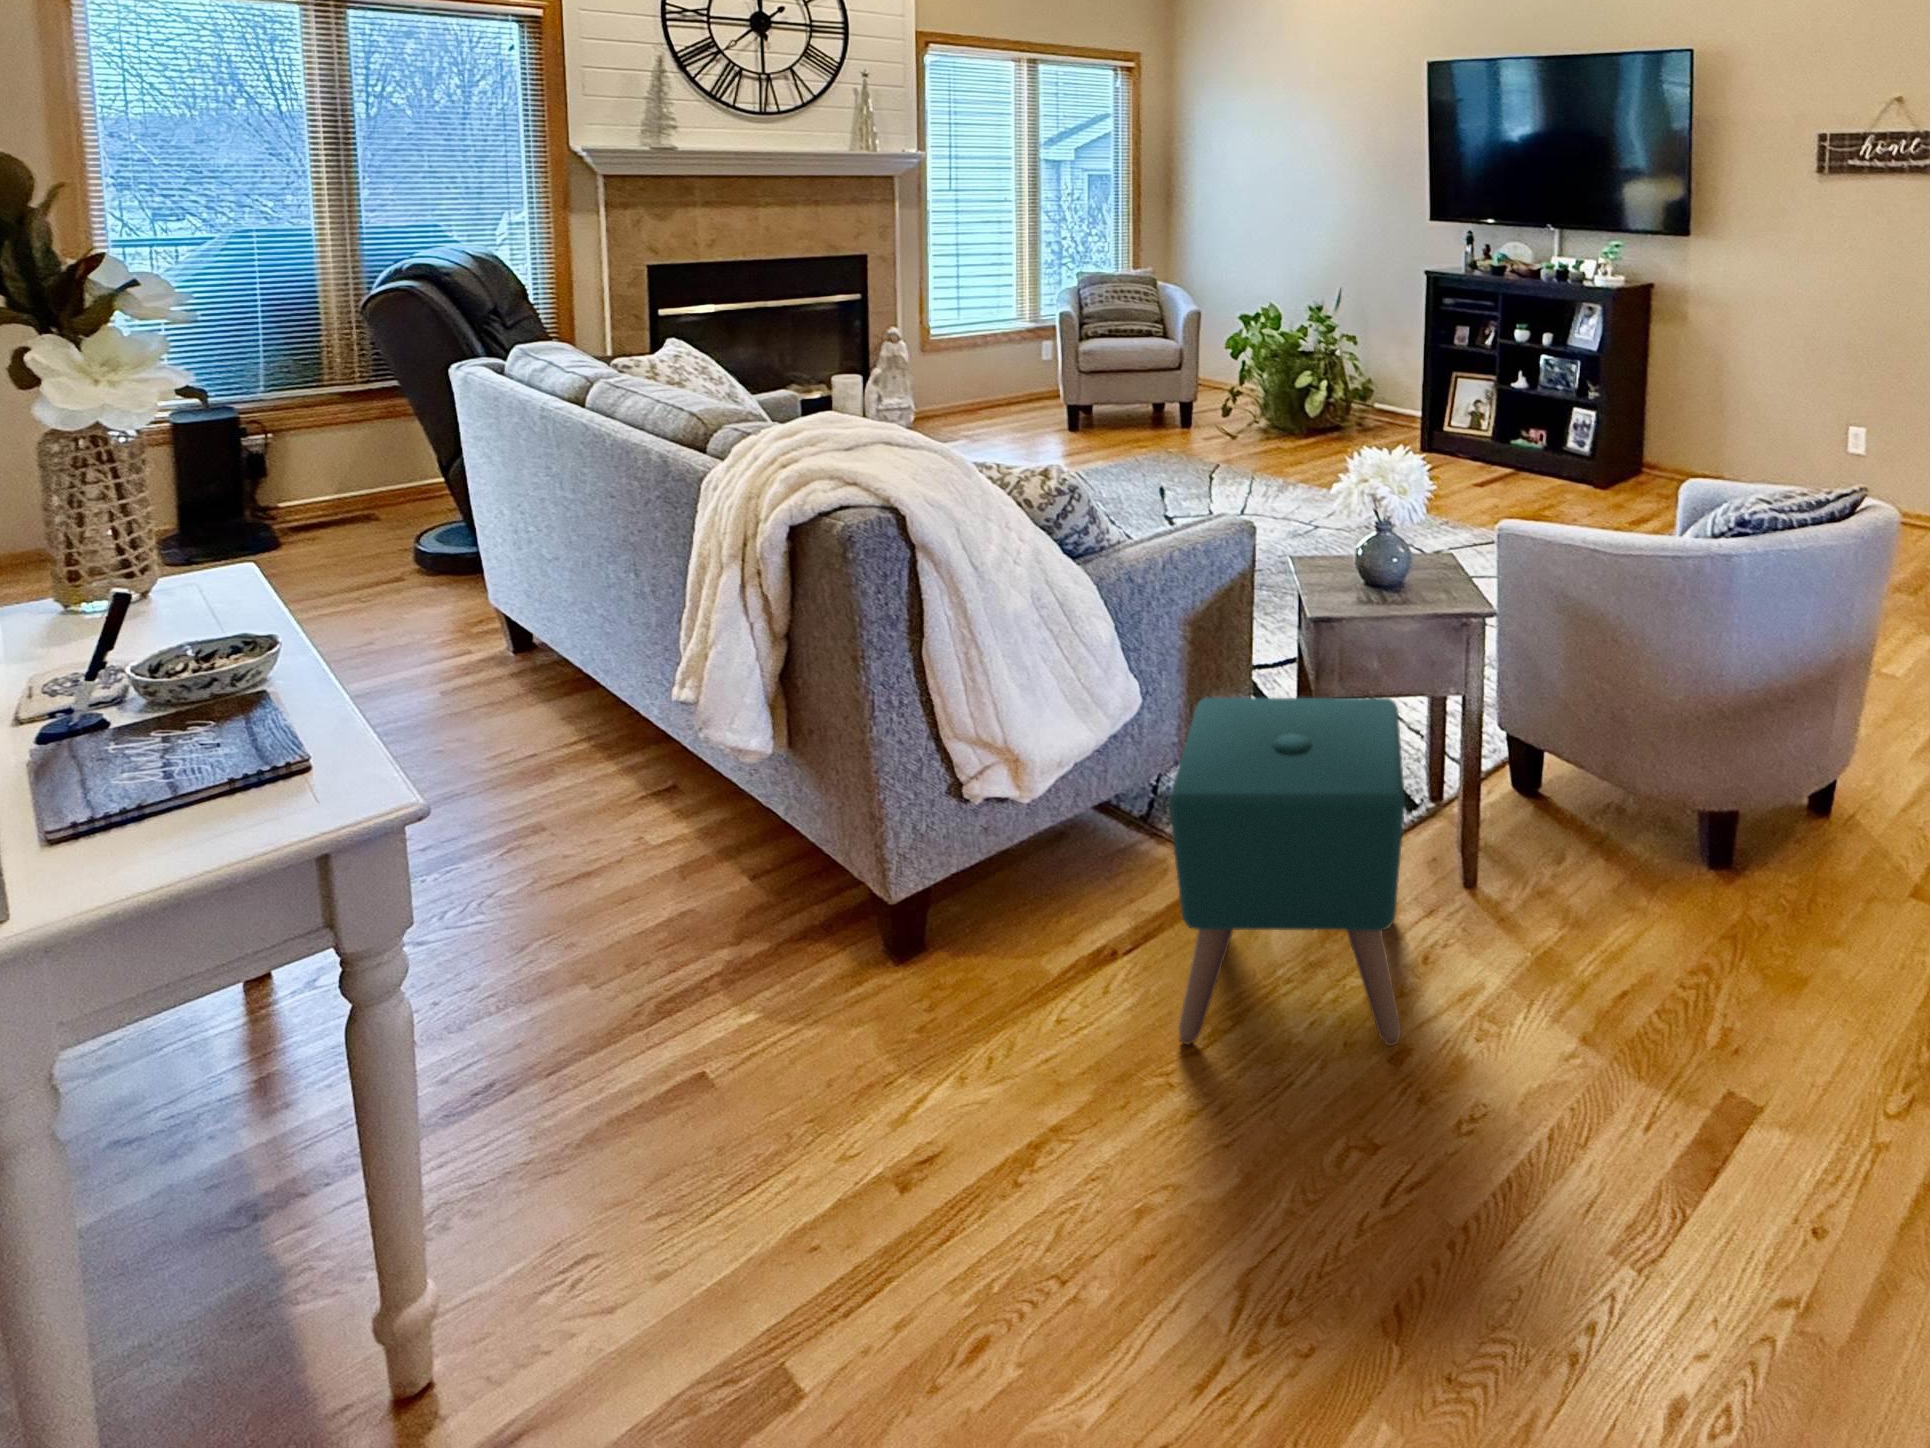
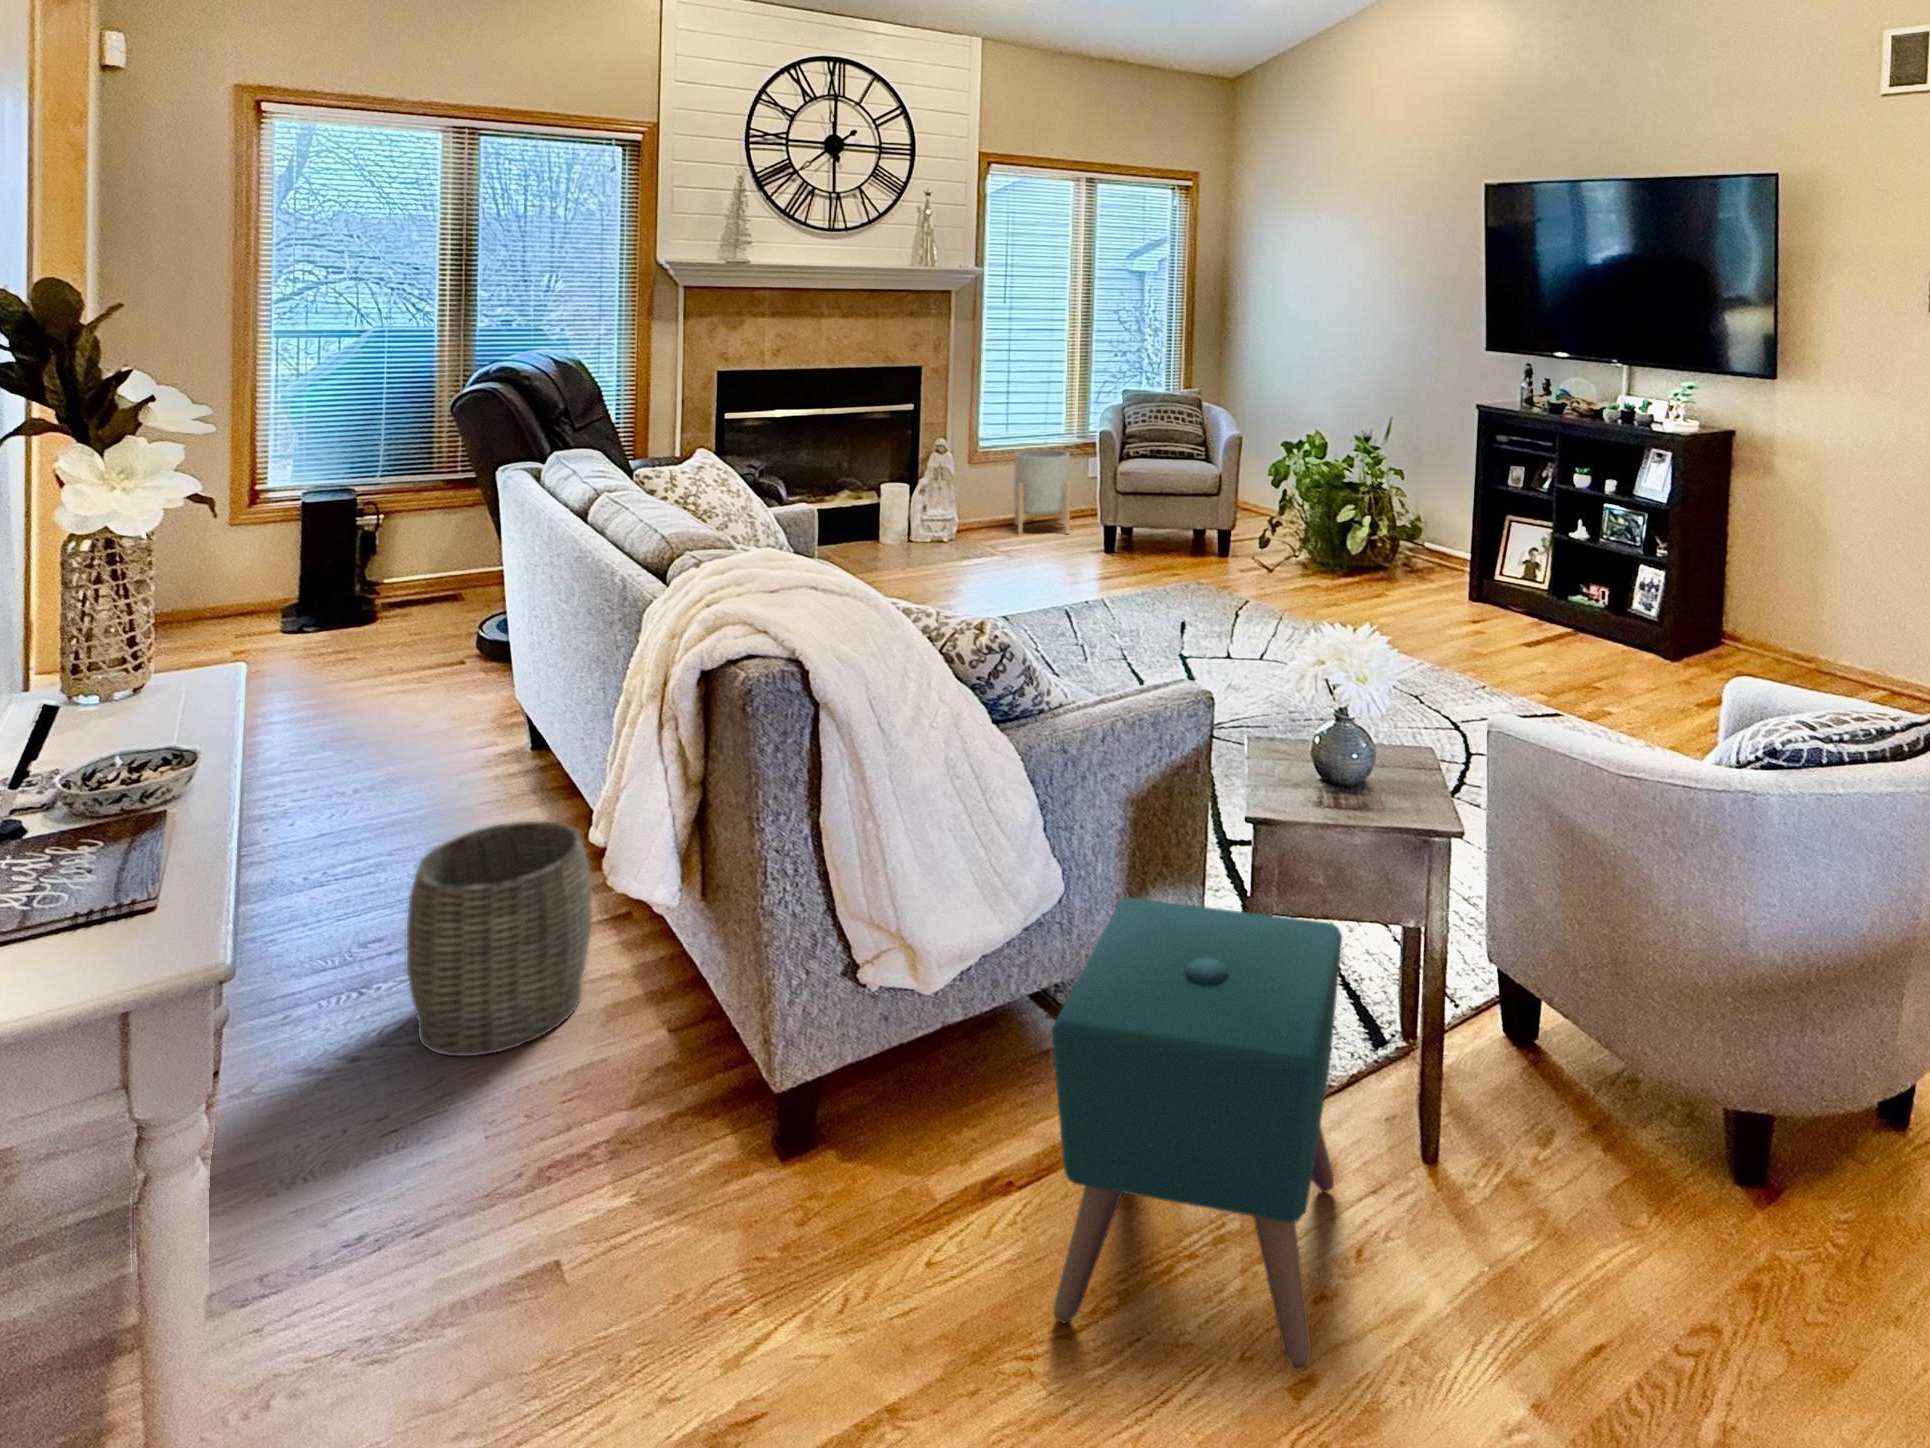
planter: none [966,335,1028,421] -> present [1014,449,1070,535]
woven basket: none [465,700,656,925] -> present [407,821,592,1056]

